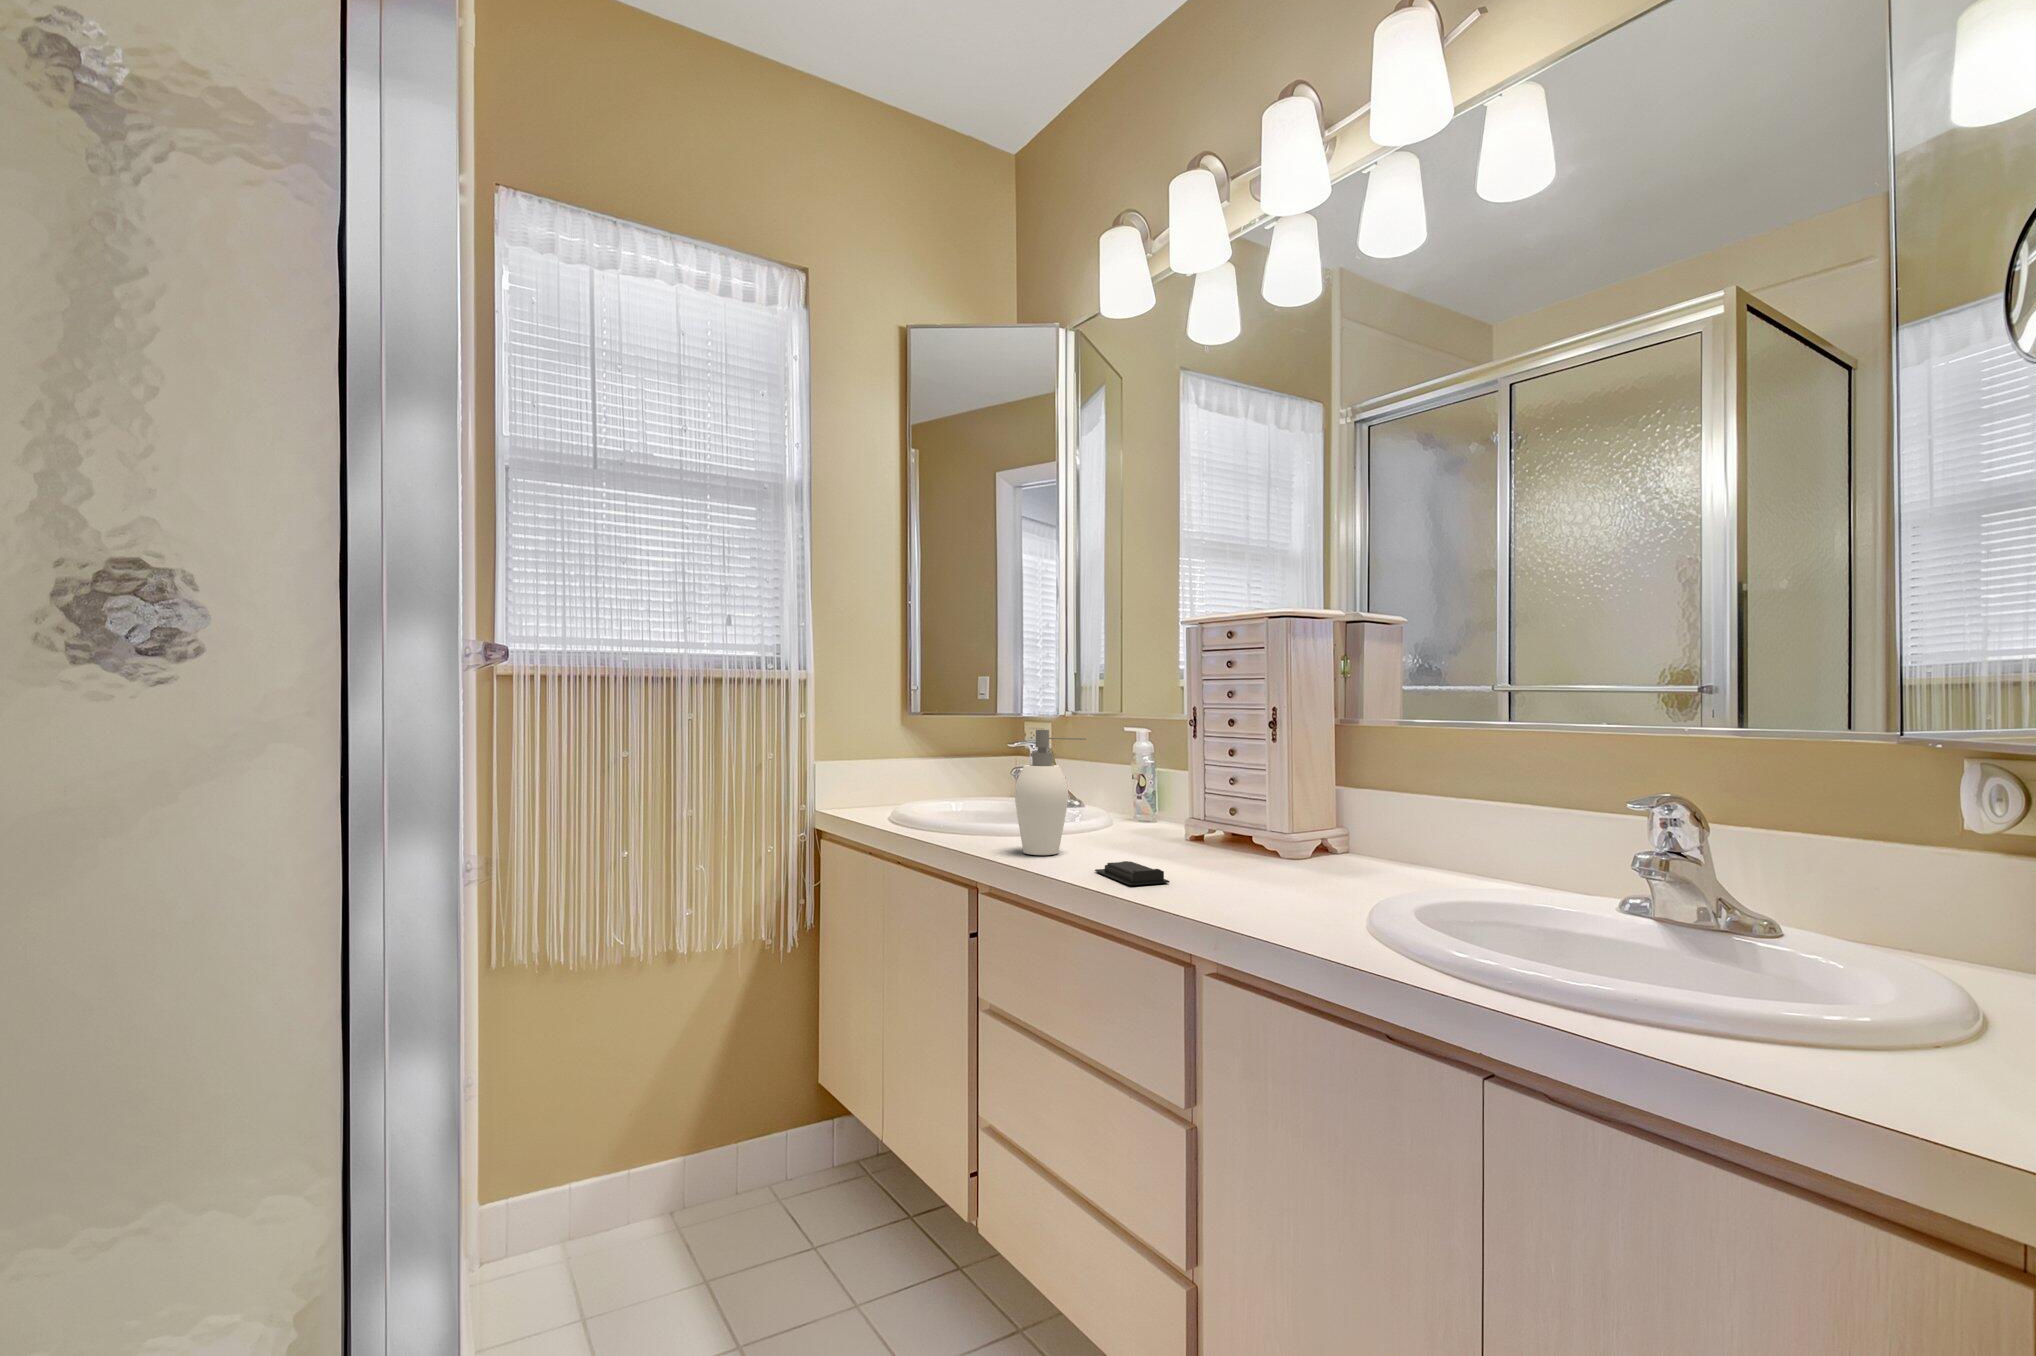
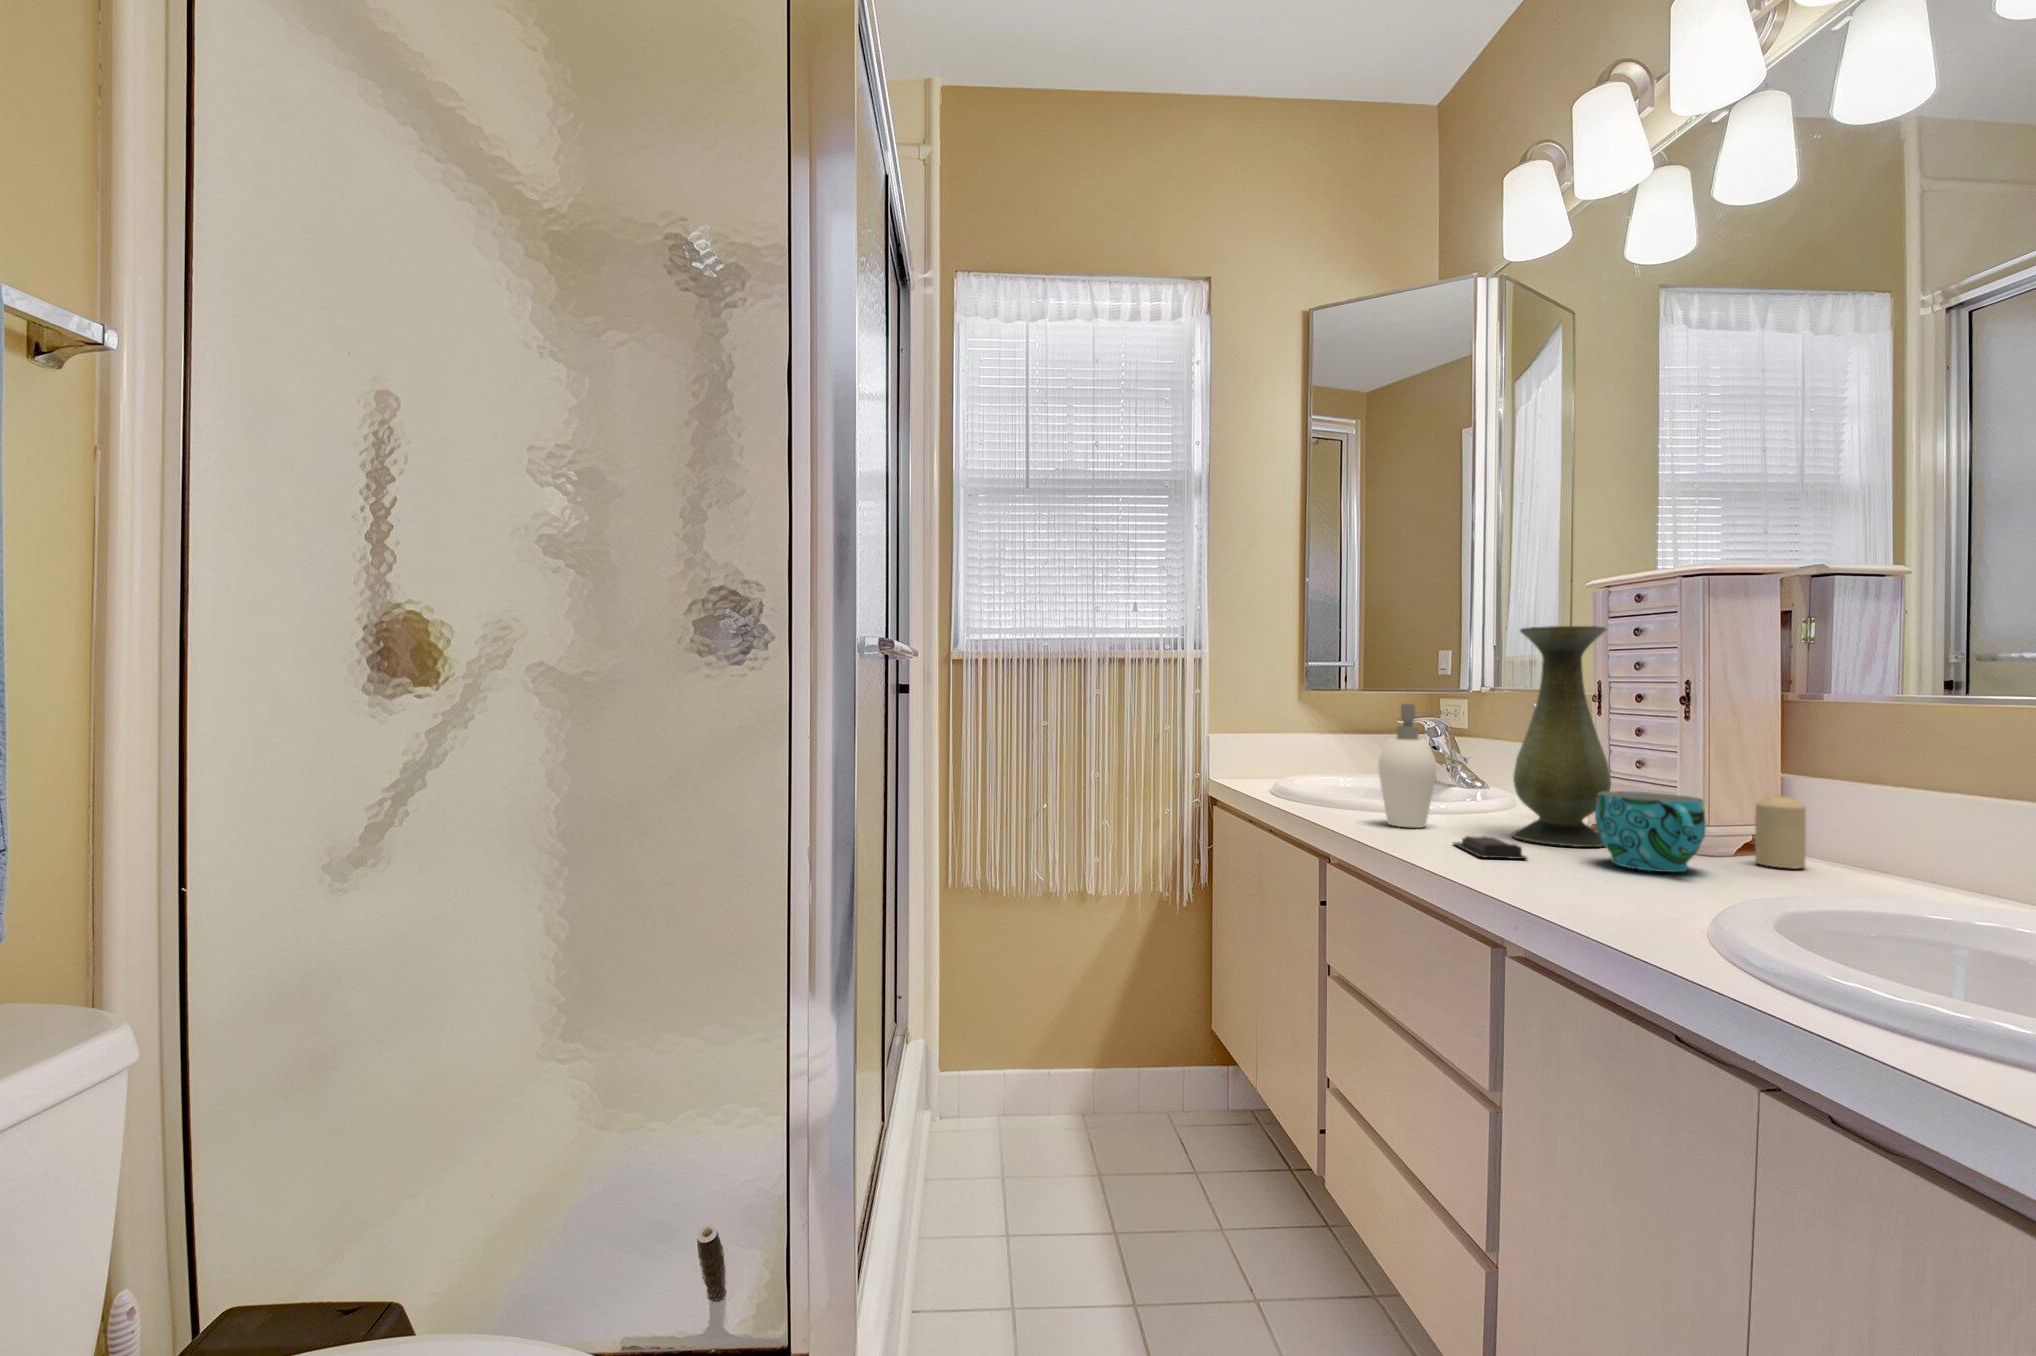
vase: none [1136,656,1218,864] -> present [1512,626,1611,847]
candle: none [1329,806,1365,870] -> present [1755,795,1806,868]
cup: none [1221,810,1308,885] -> present [1595,791,1706,872]

